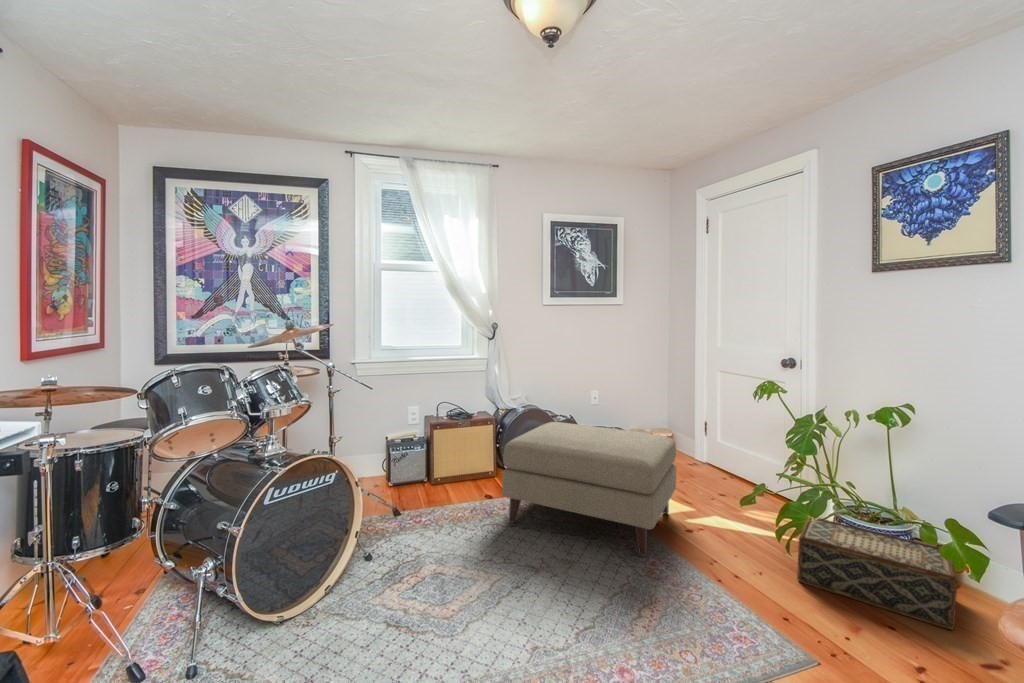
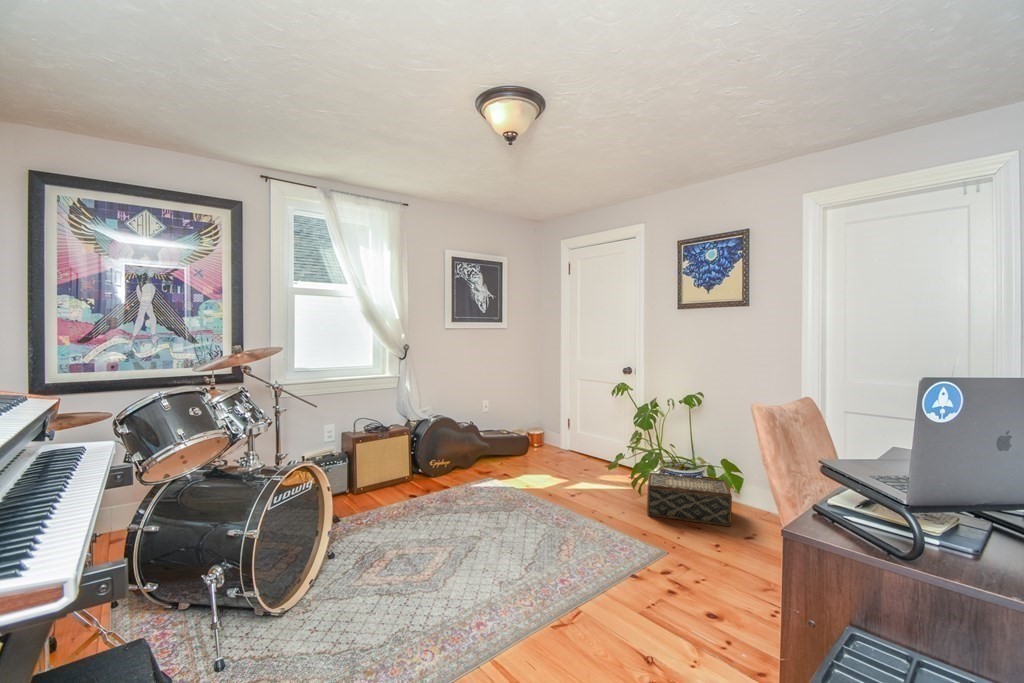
ottoman: present [502,422,676,556] -> none [432,424,559,517]

